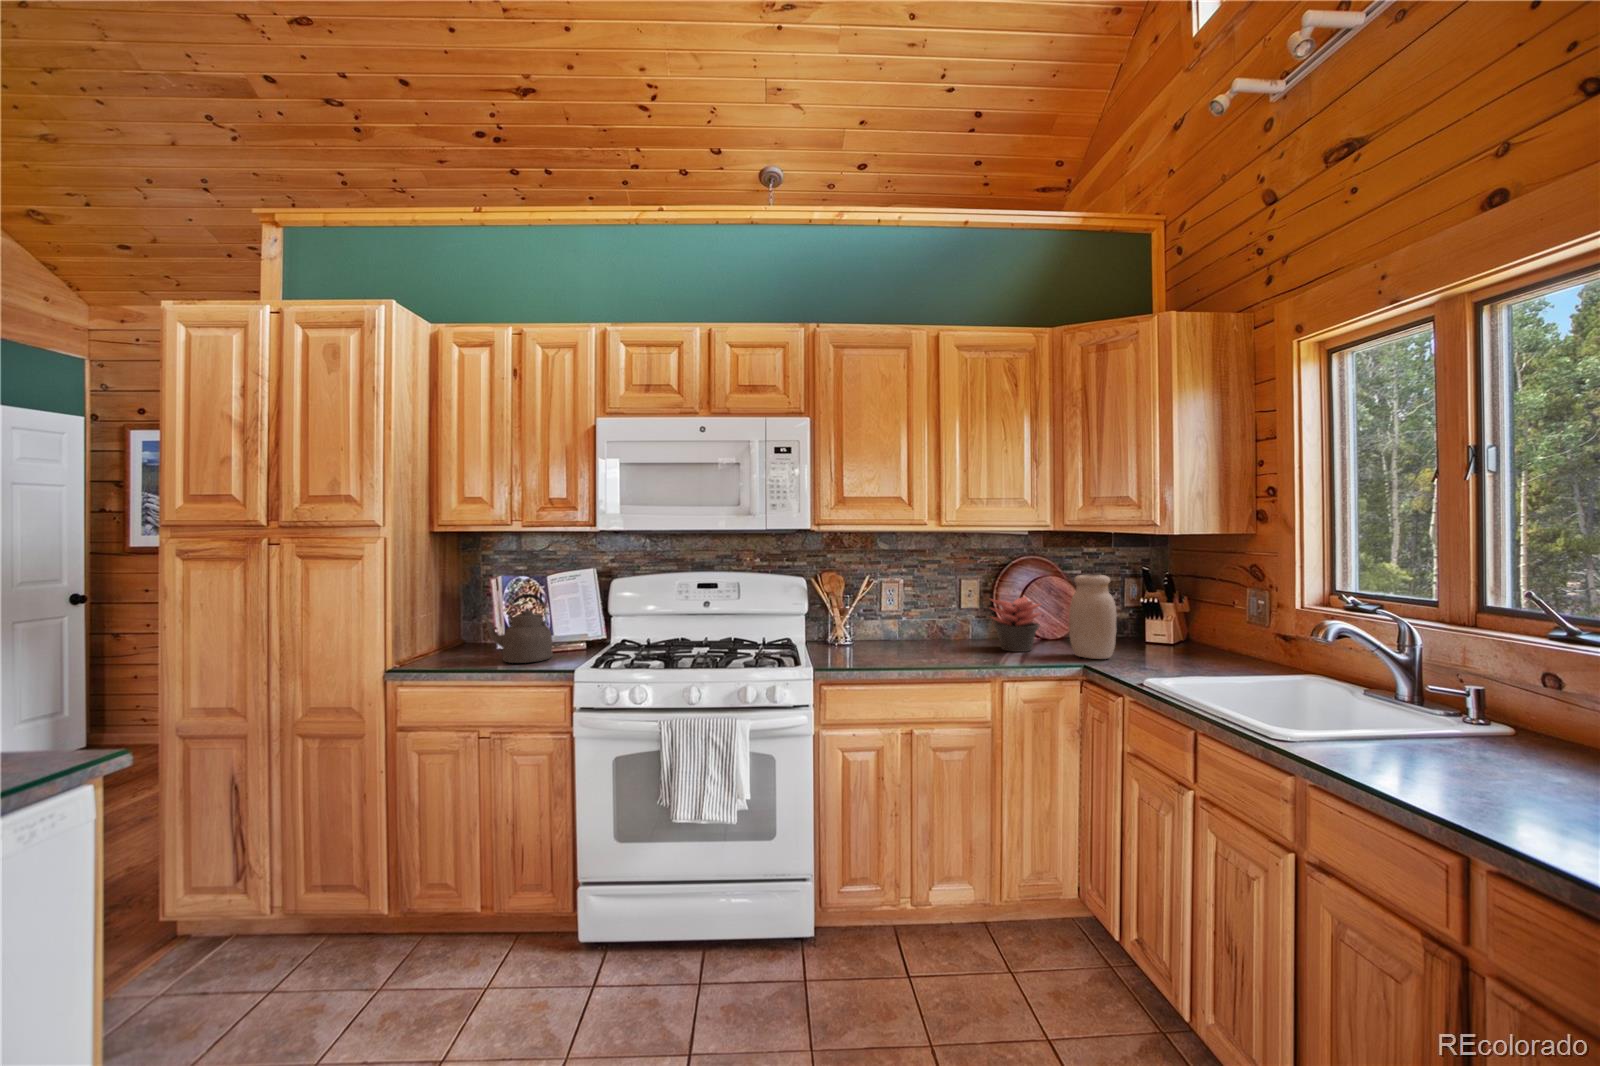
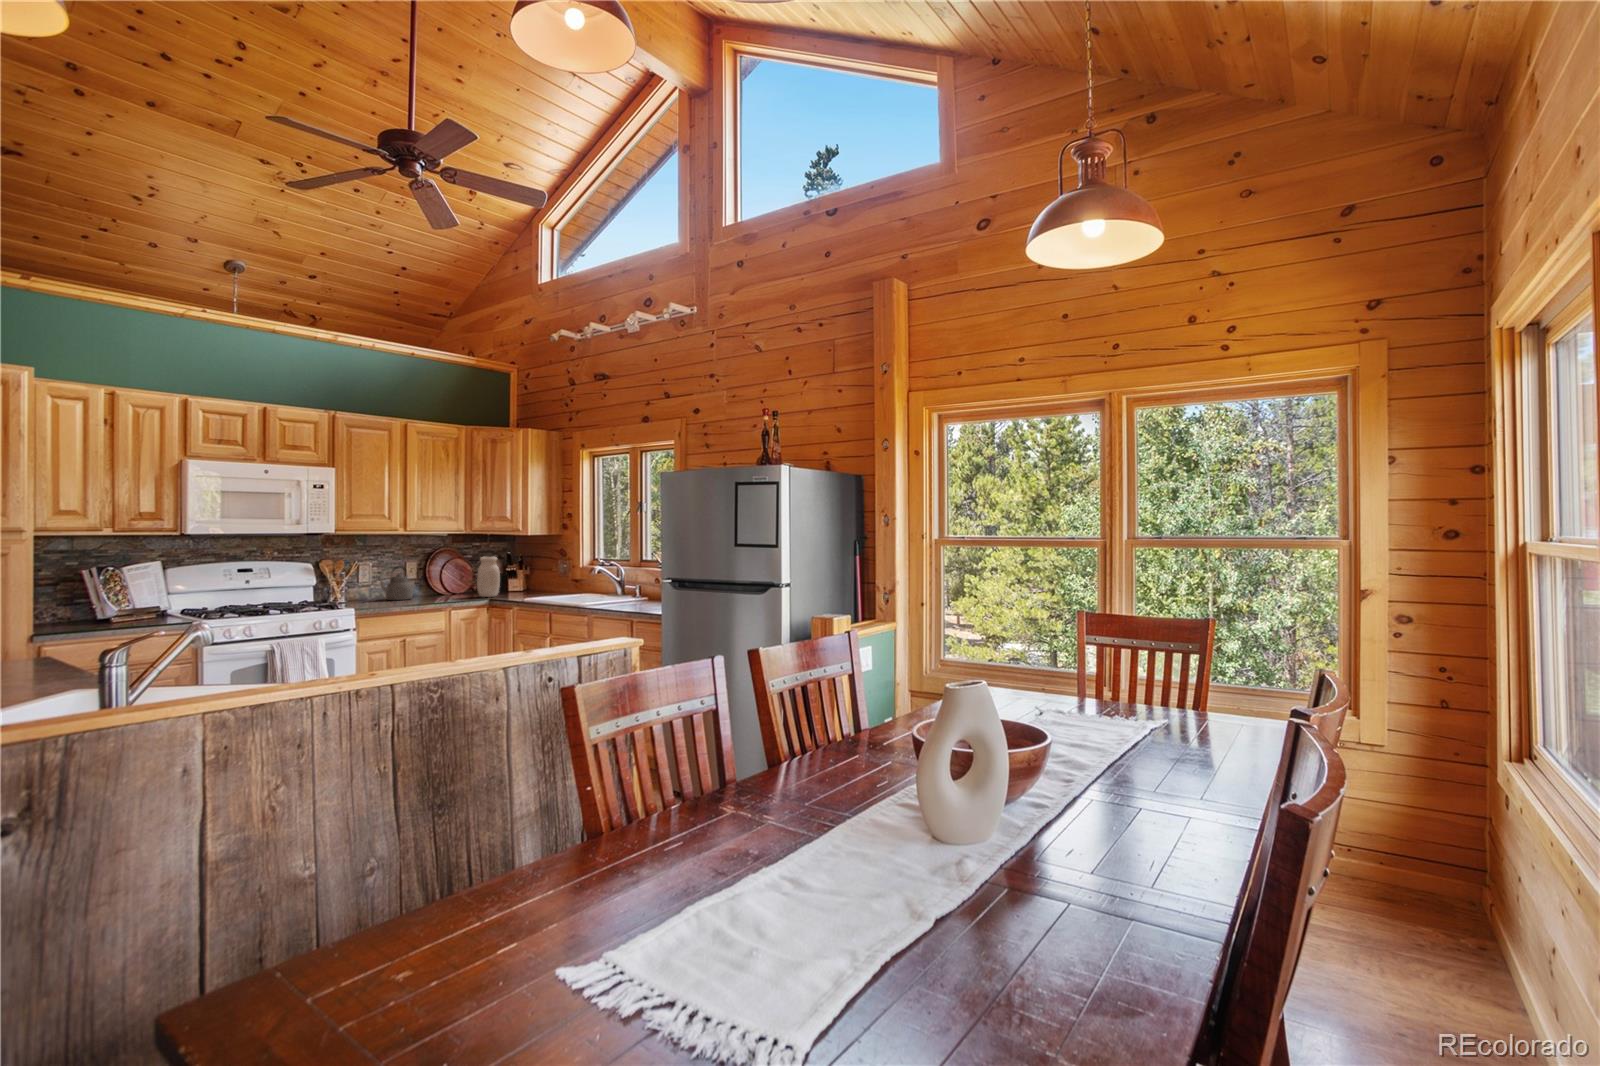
kettle: present [481,594,553,663] -> present [380,566,412,600]
succulent plant: present [991,597,1041,652] -> none [433,570,462,598]

